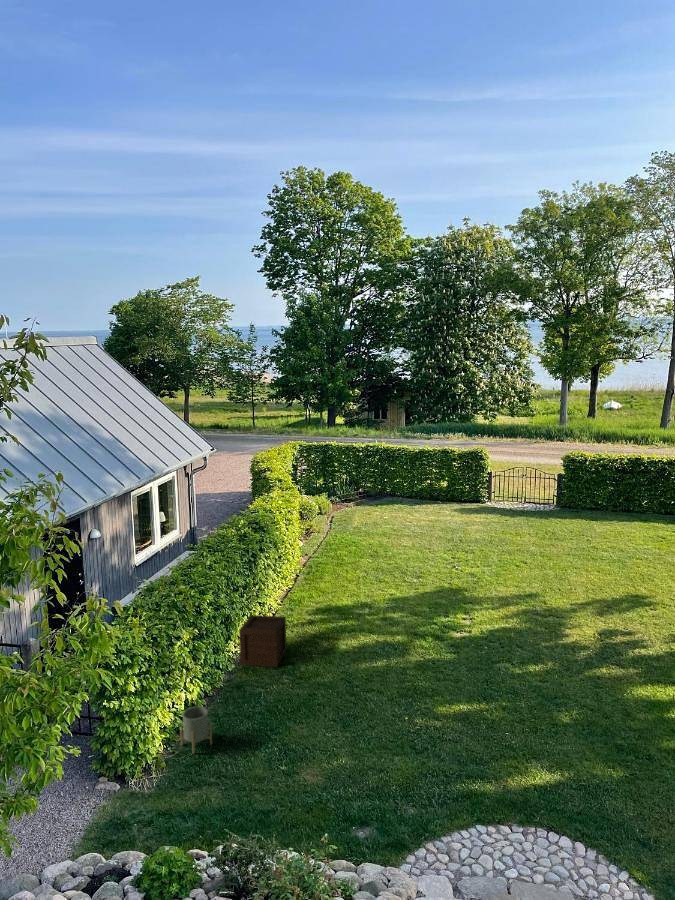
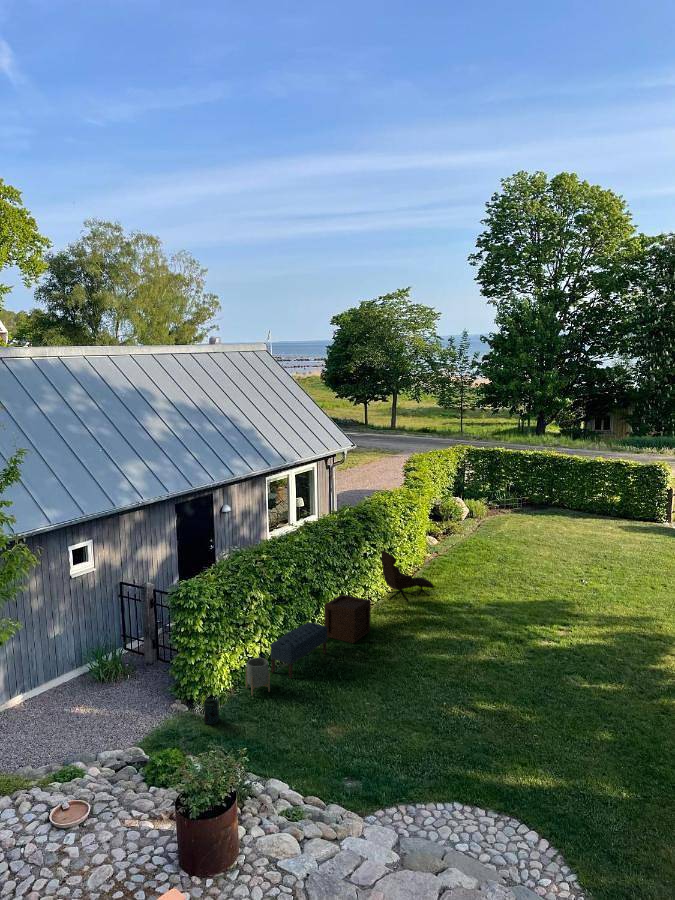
lounge chair: none [273,561,329,612] -> present [382,550,434,601]
bench: none [199,653,253,722] -> present [270,622,328,678]
watering can: none [142,762,168,803] -> present [204,691,219,724]

